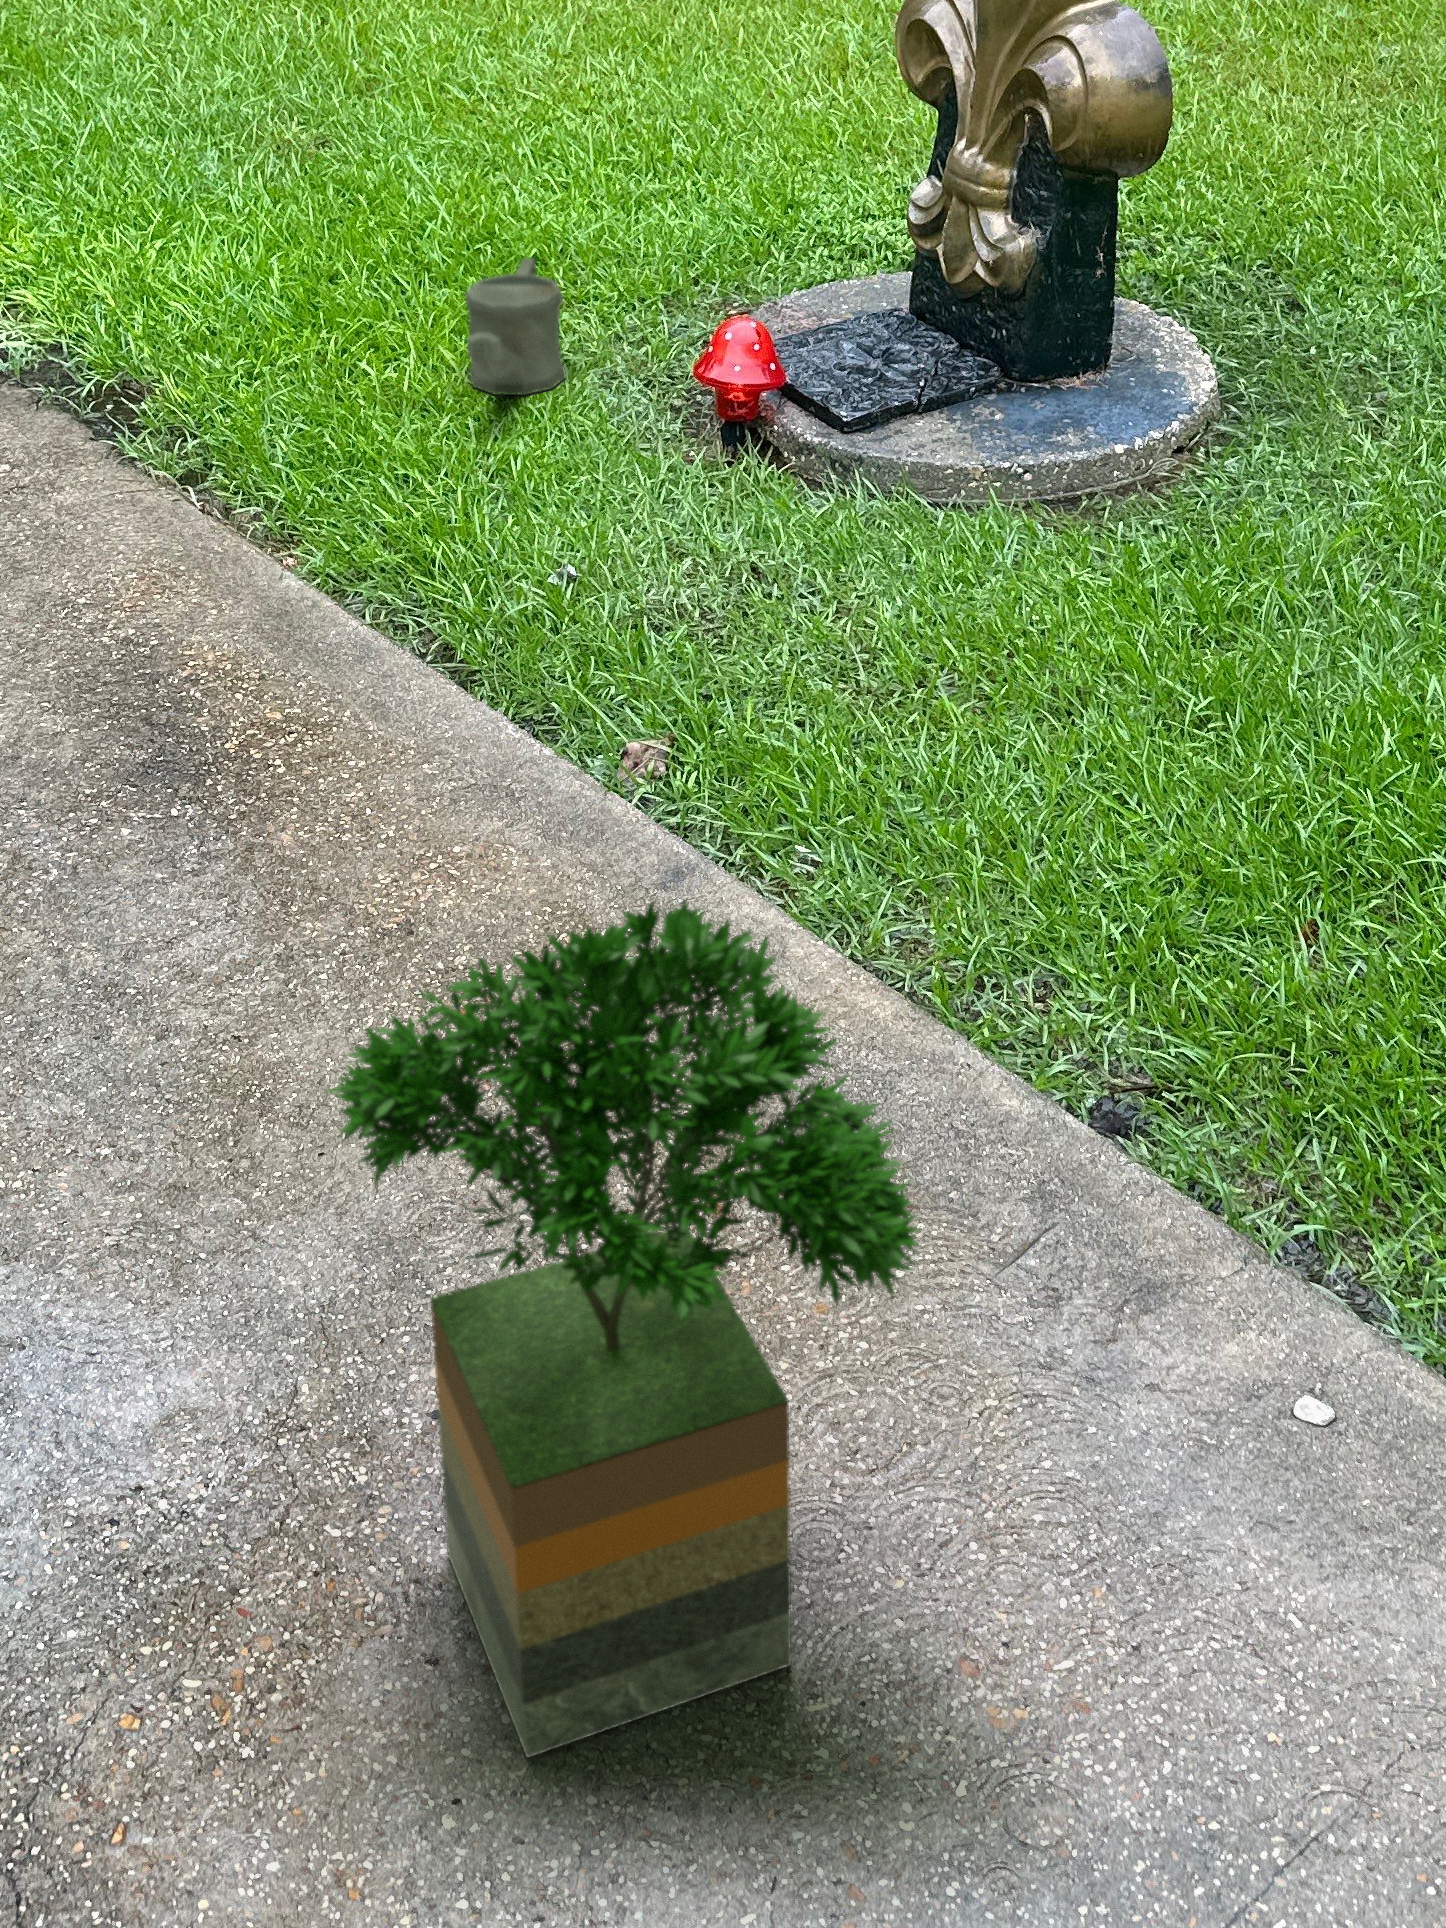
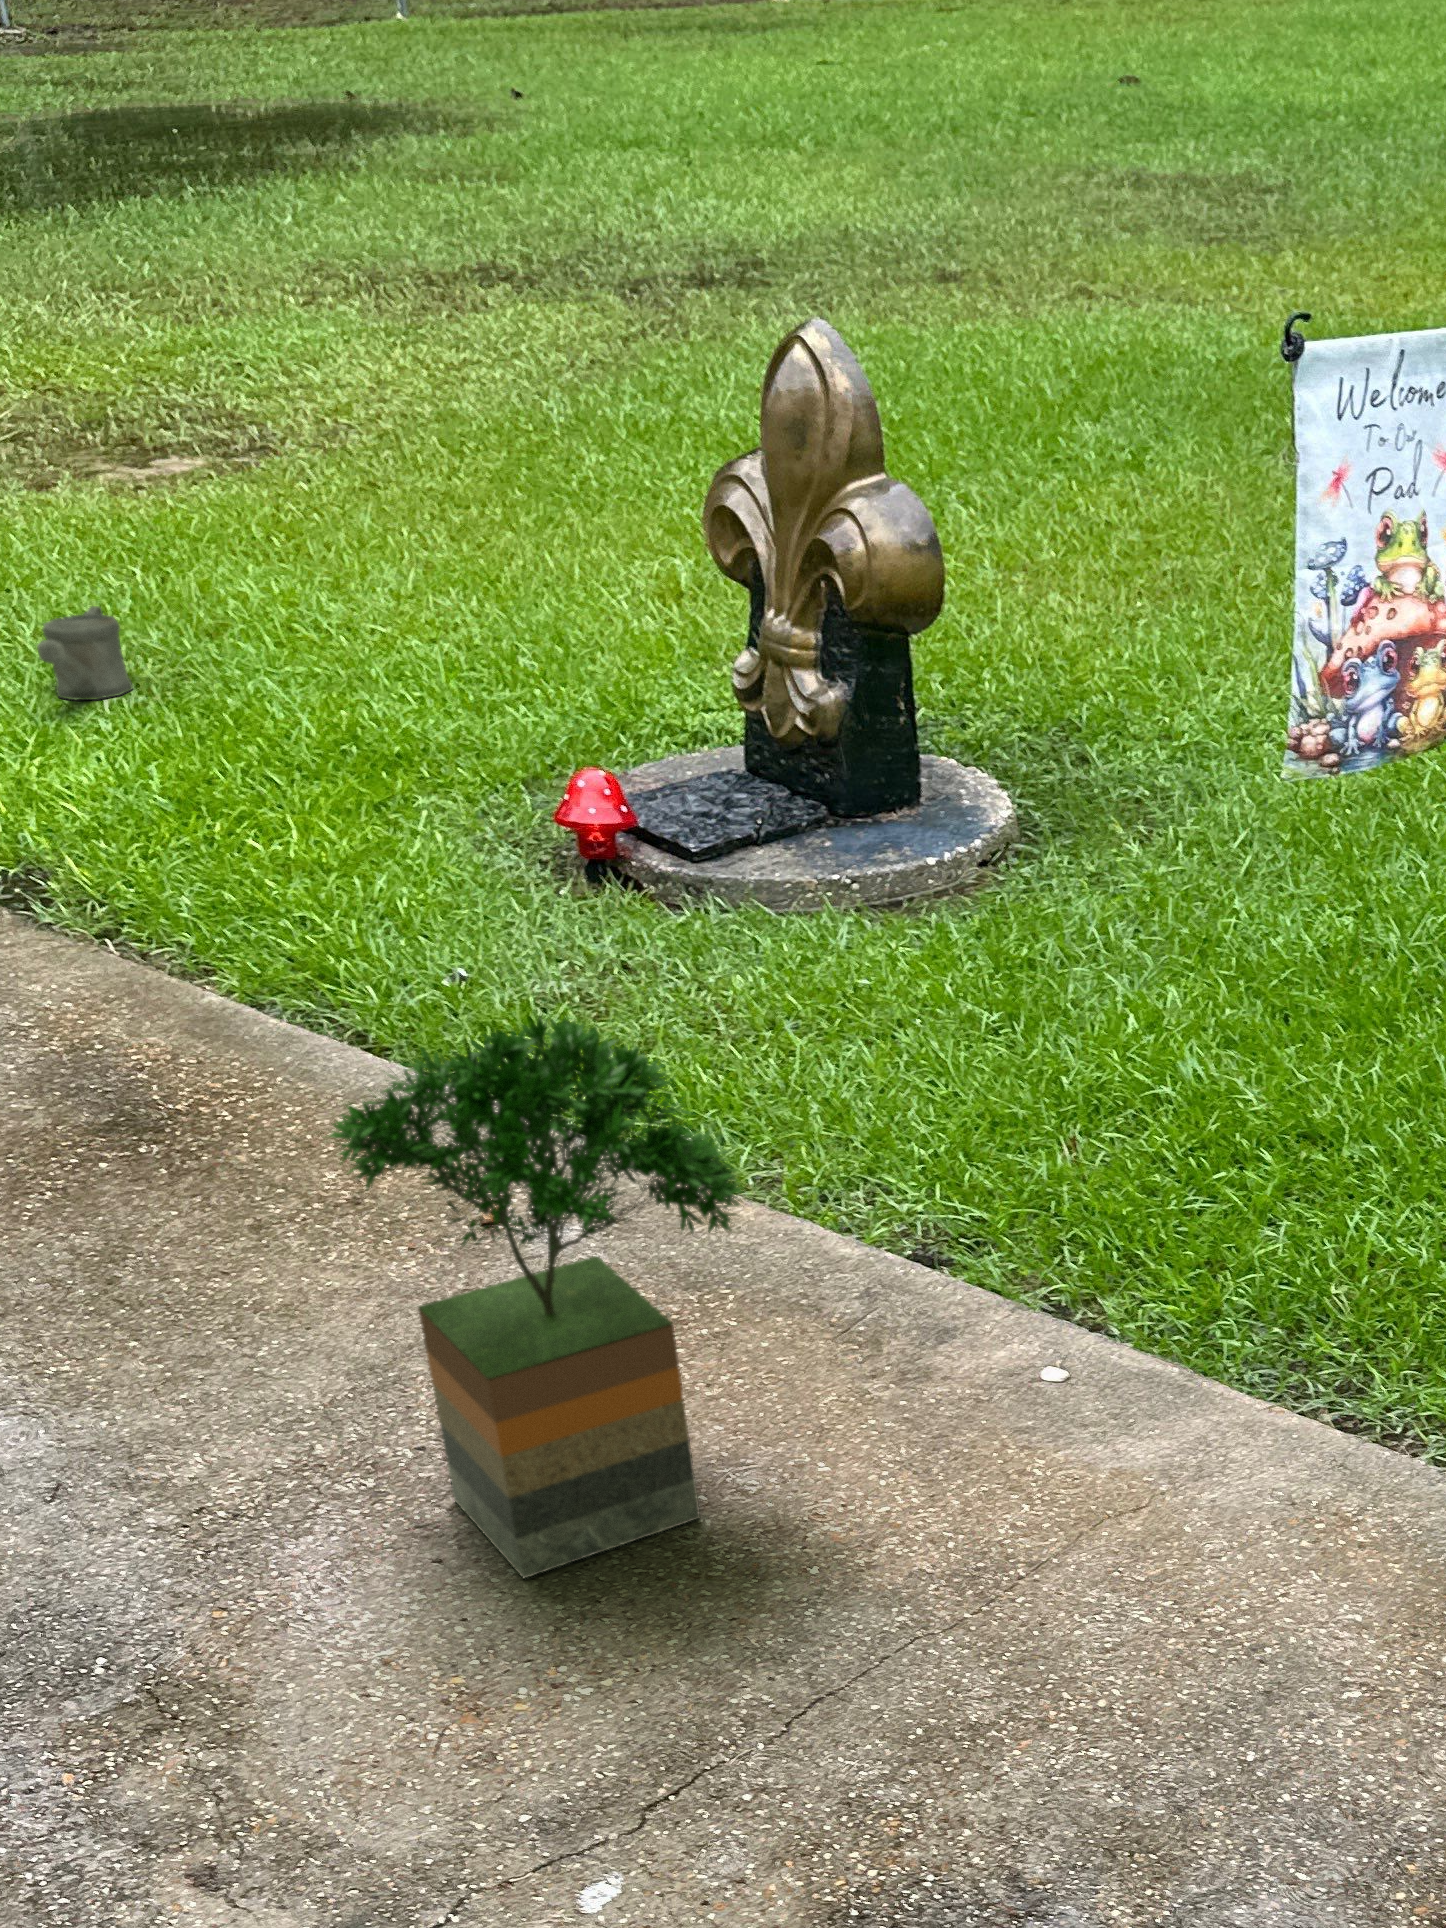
watering can: present [465,259,566,395] -> present [37,606,133,700]

